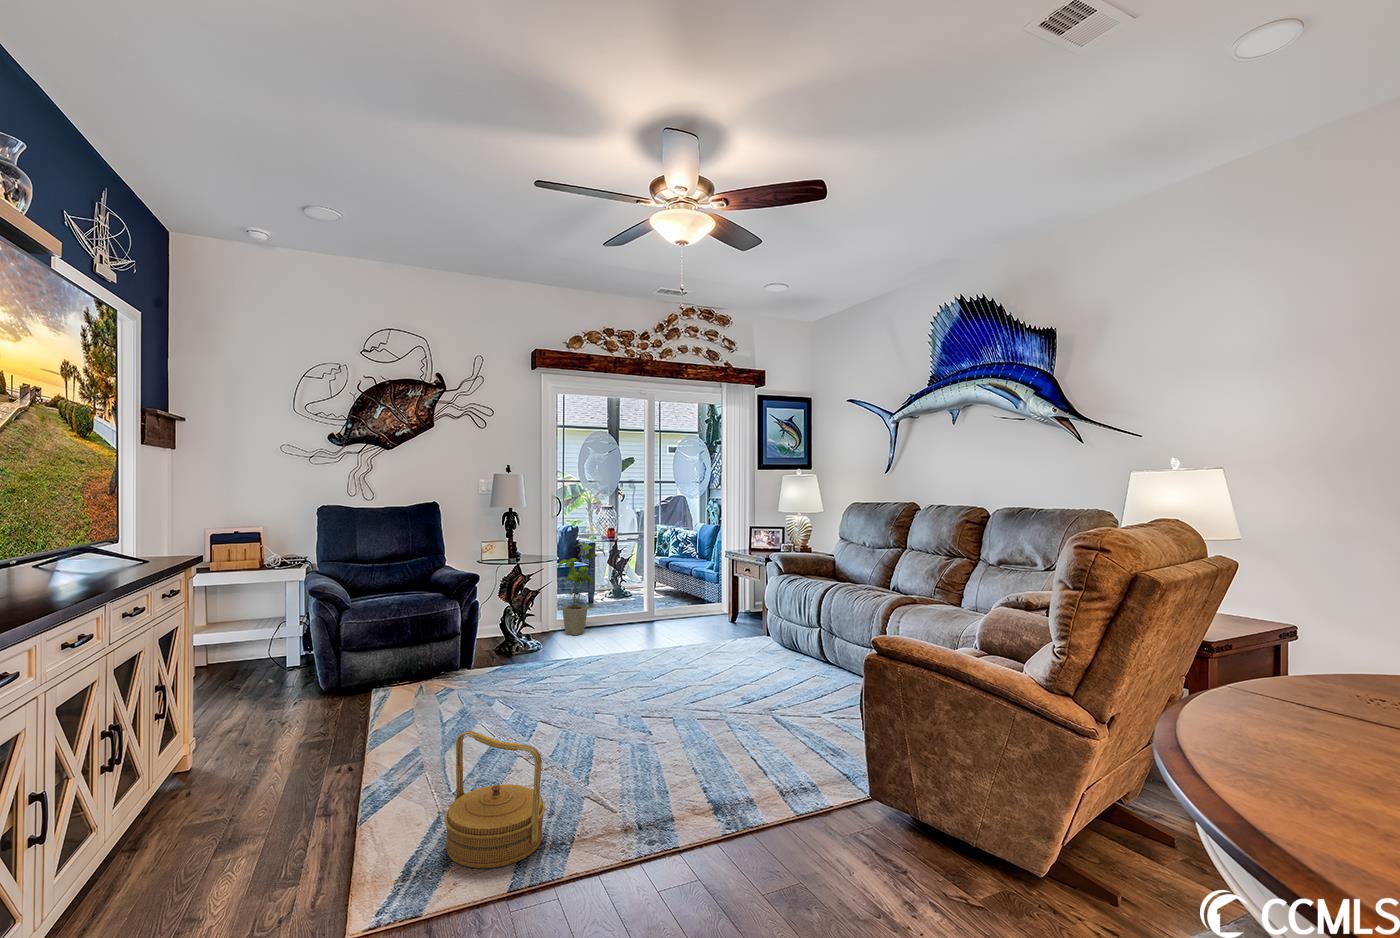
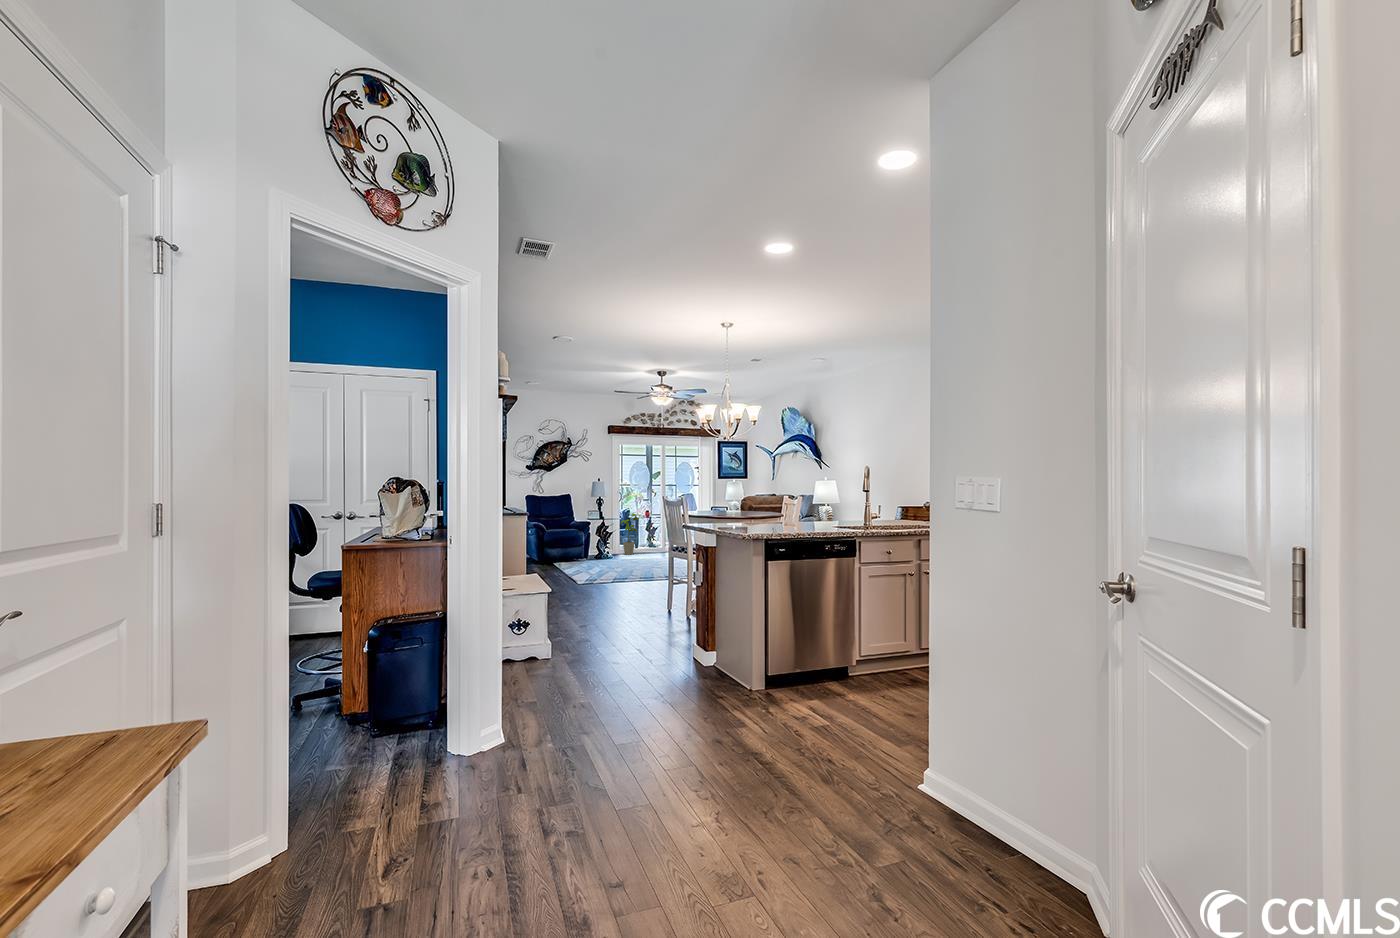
basket: present [445,731,545,868] -> none [597,550,624,582]

